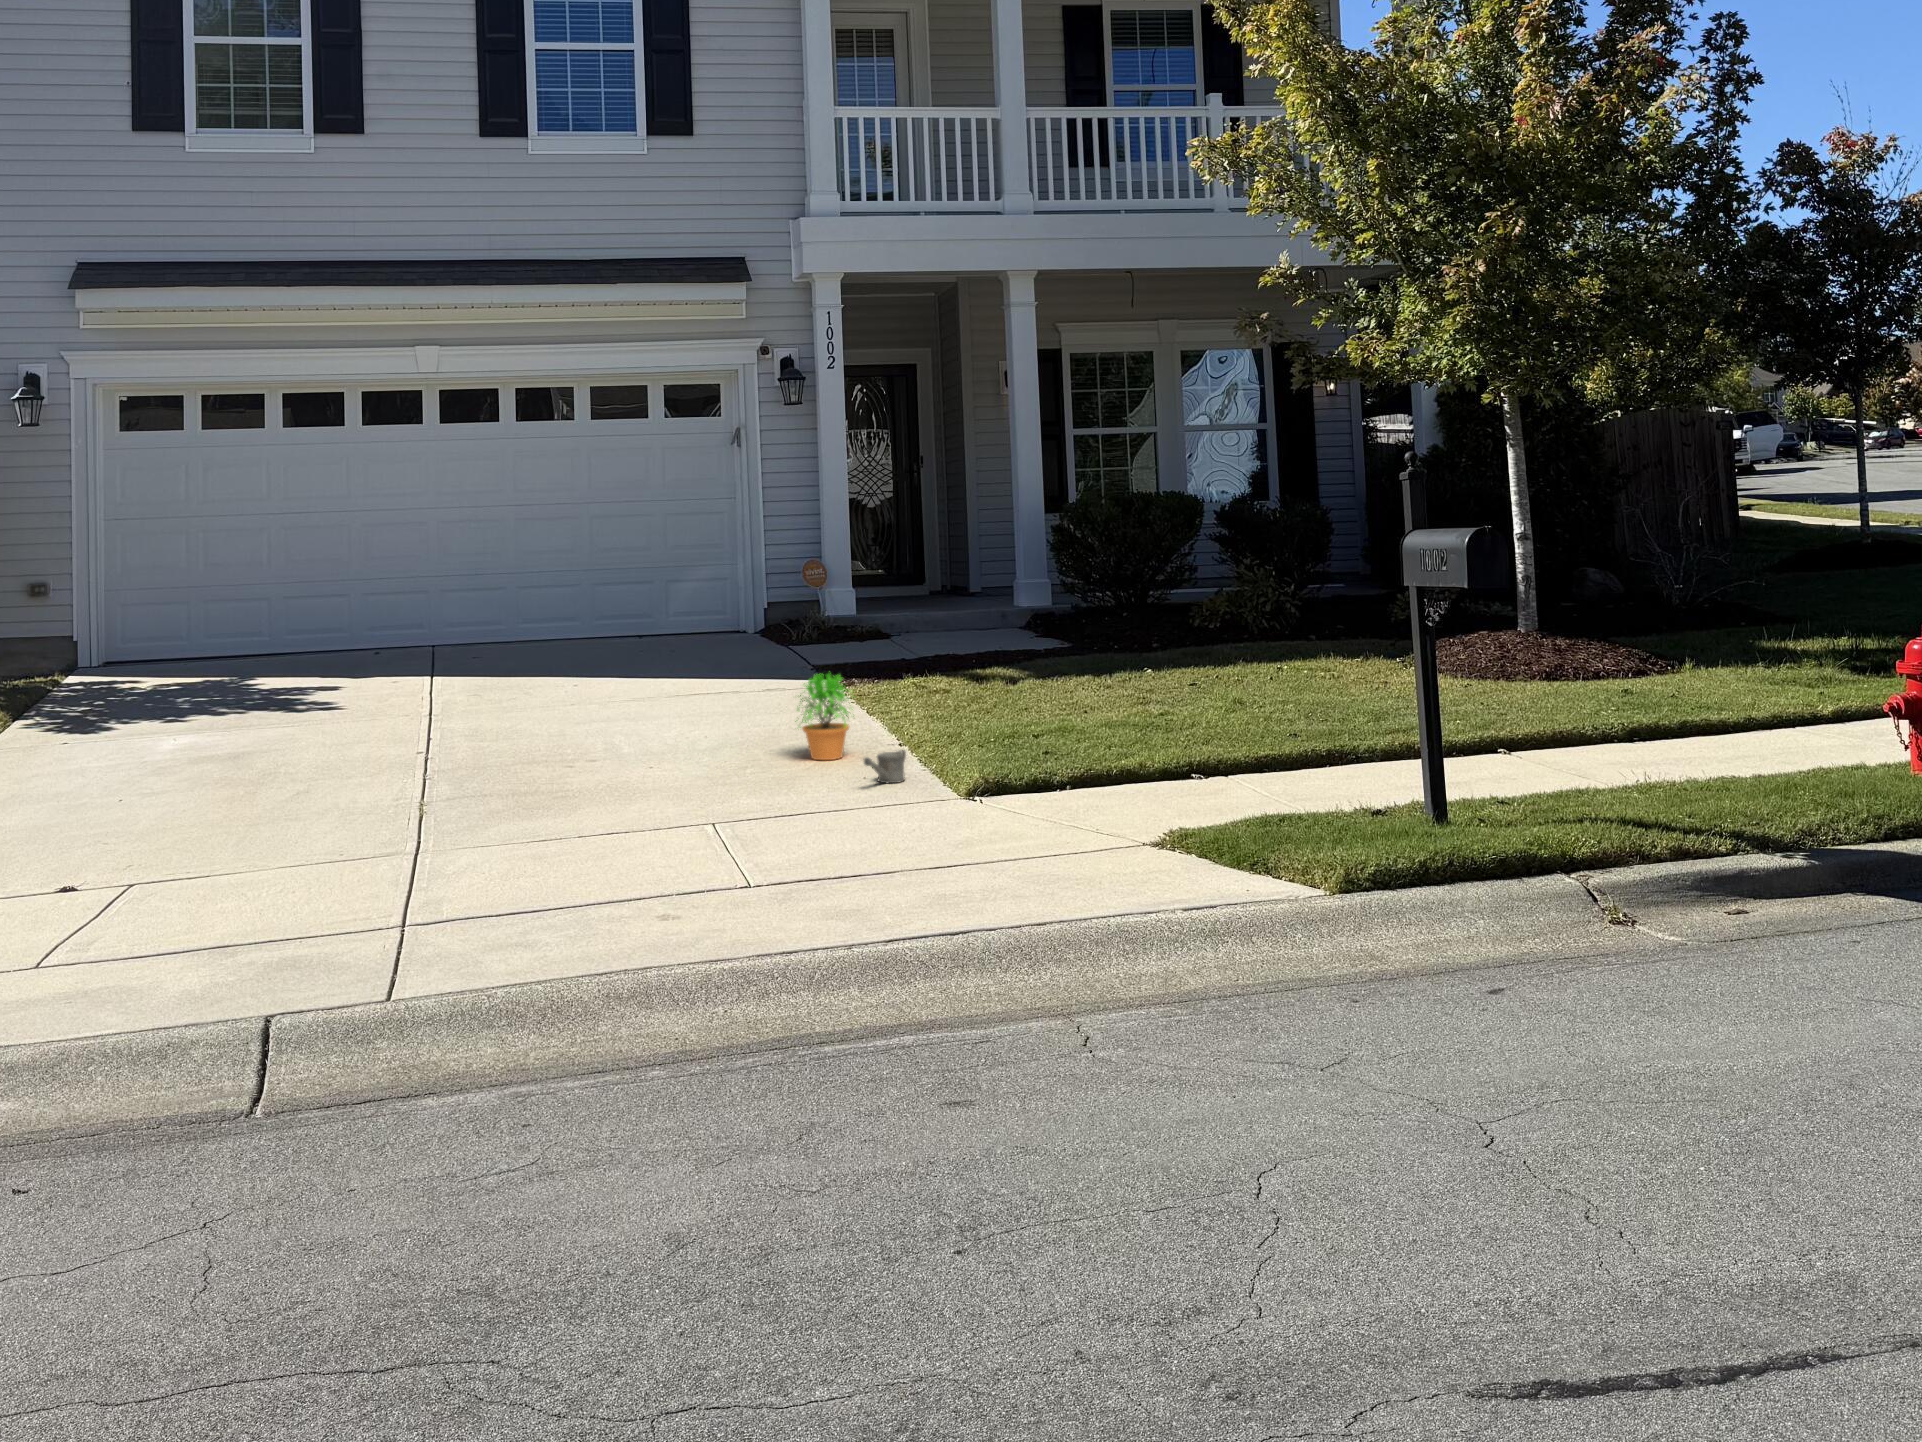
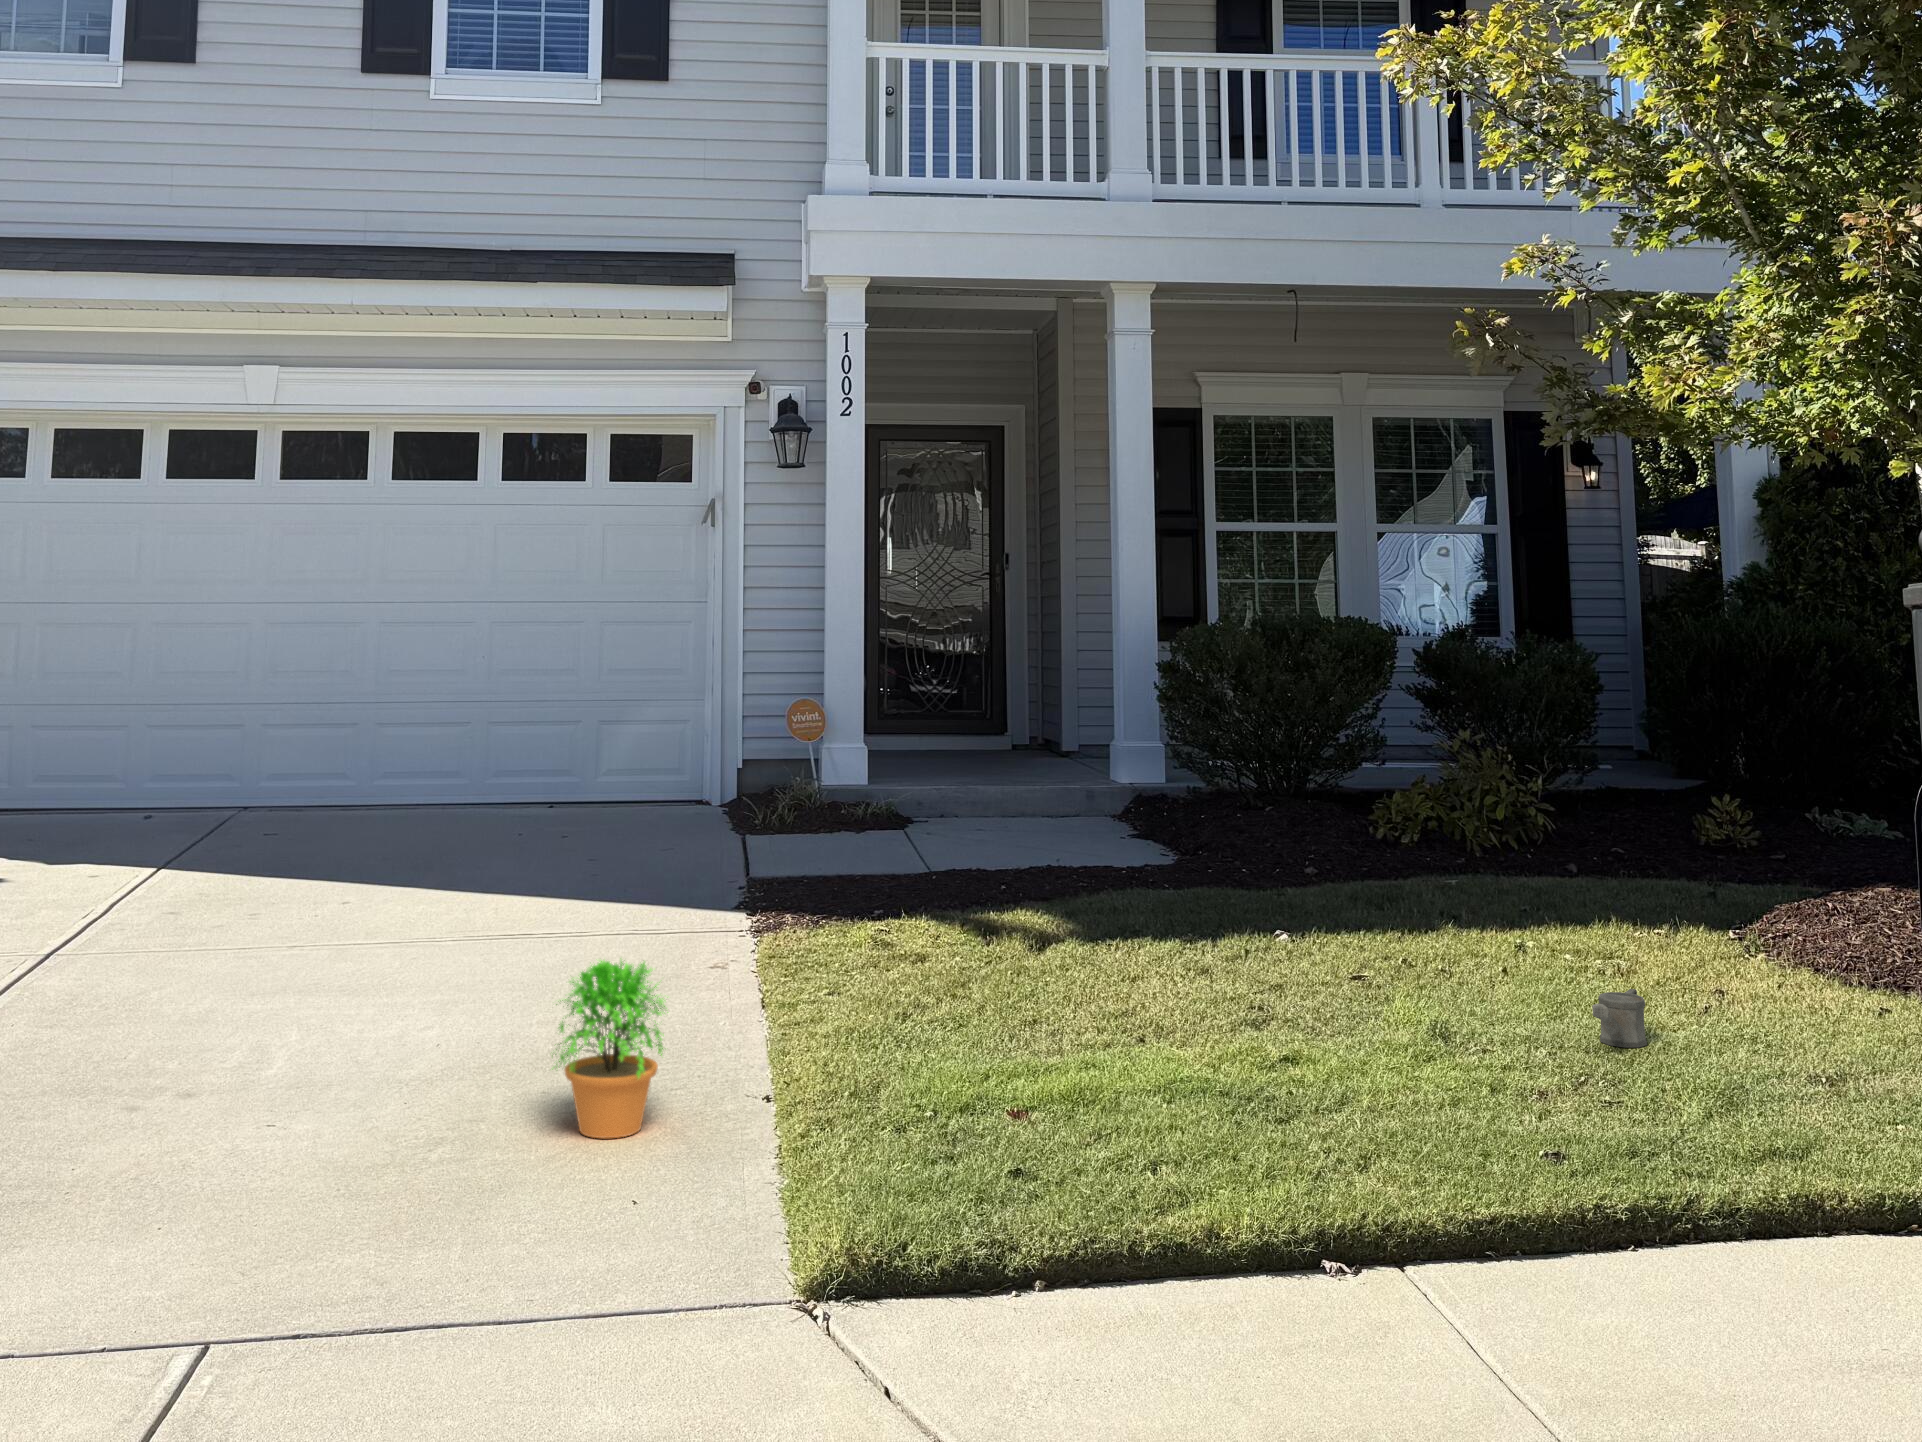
watering can: present [864,750,906,783] -> present [1592,989,1647,1048]

